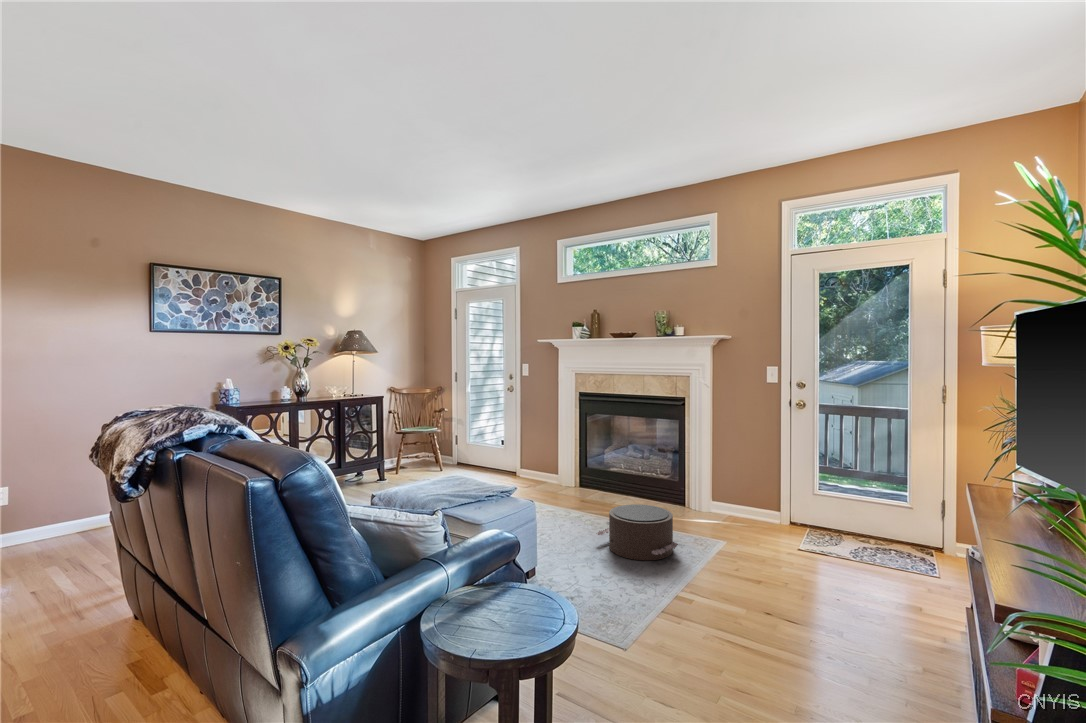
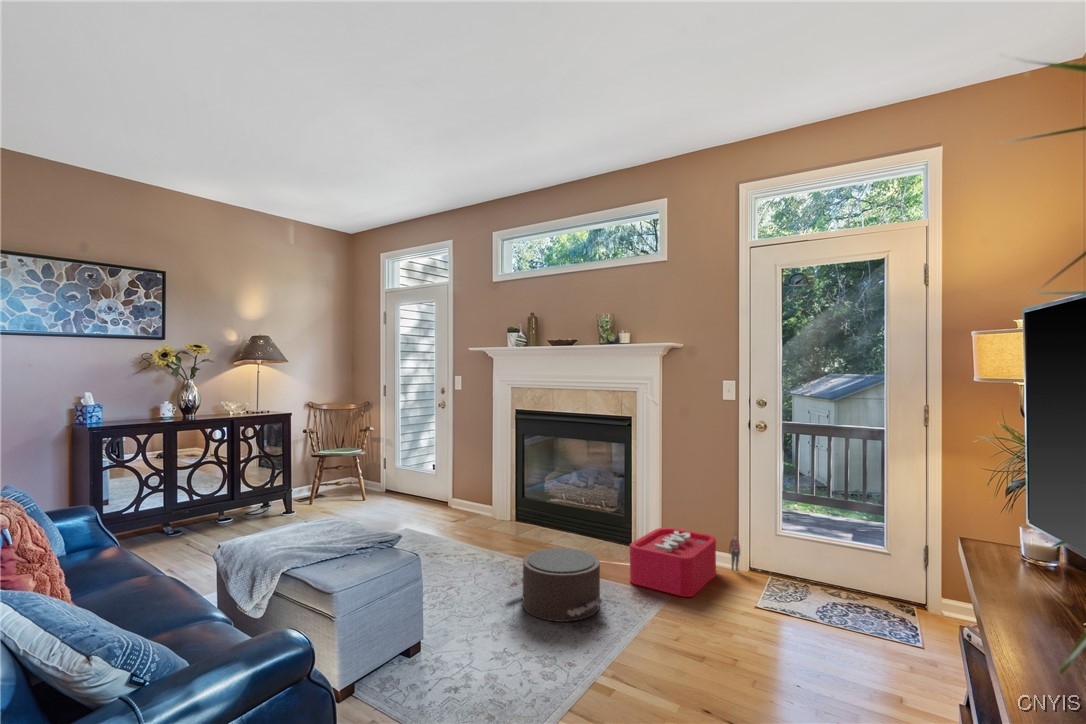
storage bin: none [691,490,782,543] -> present [630,528,740,597]

